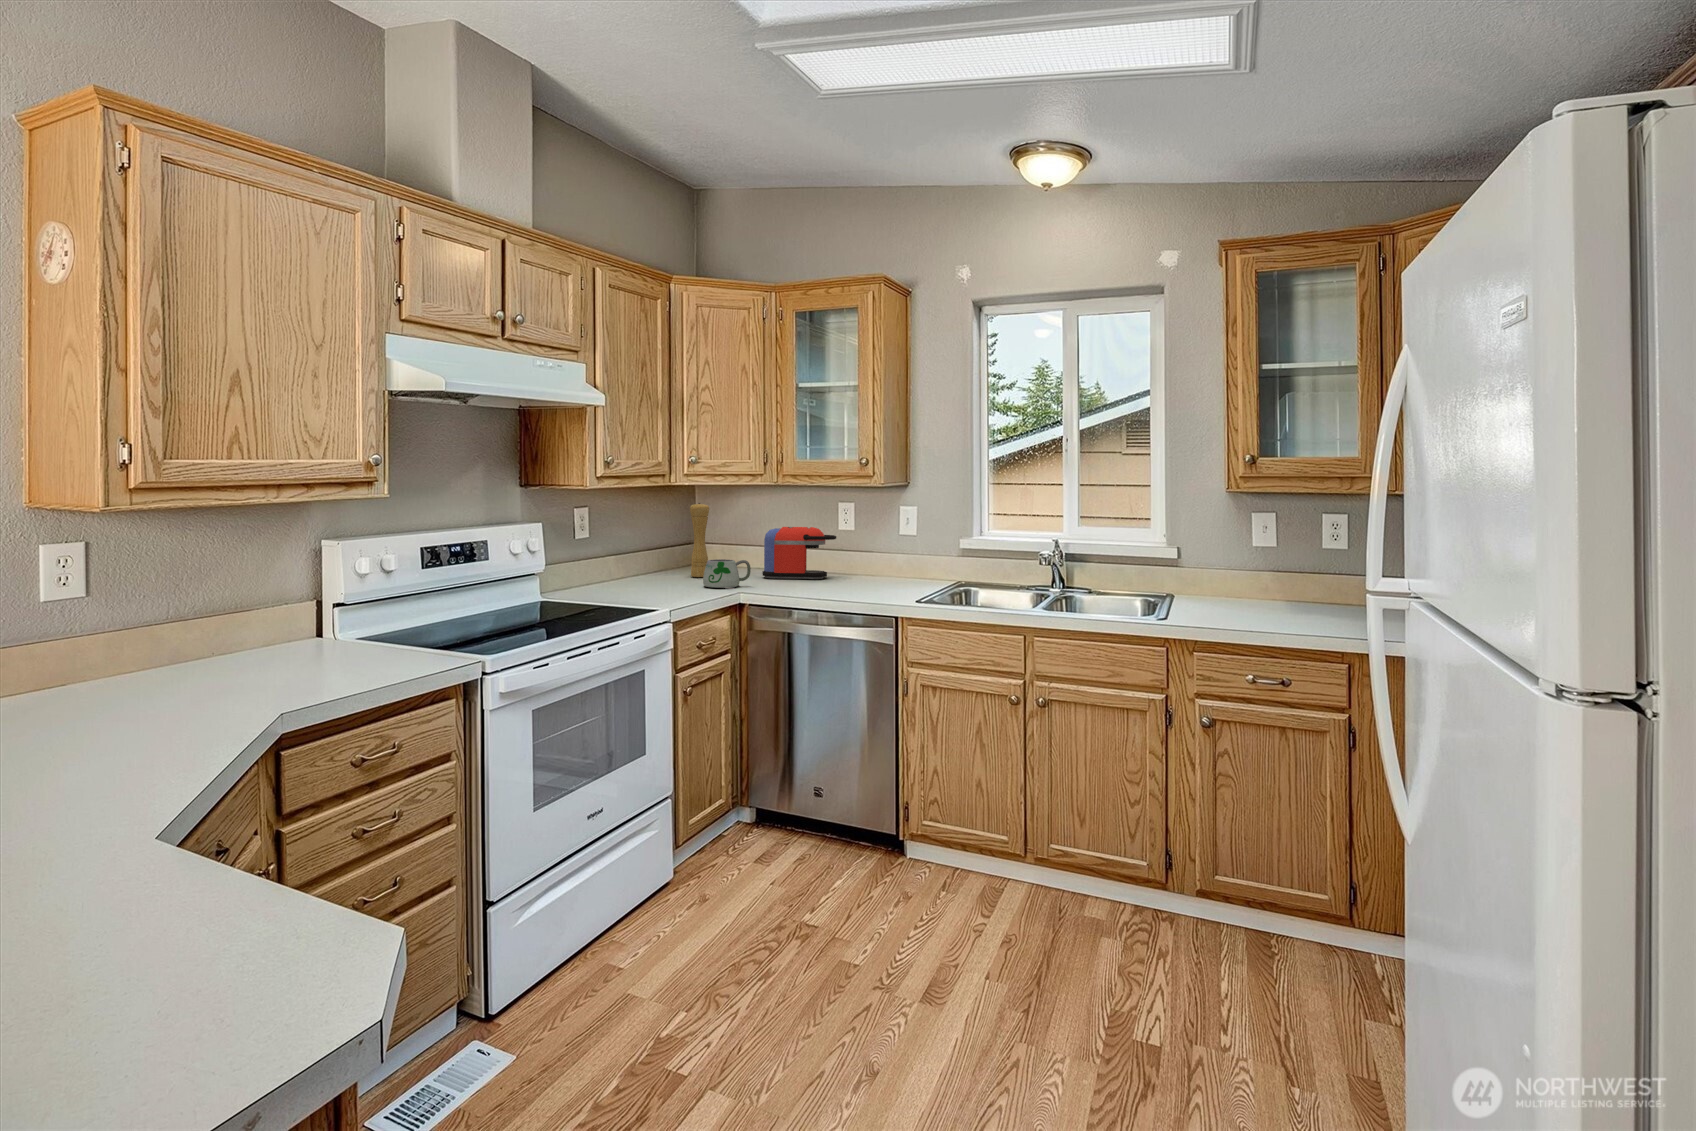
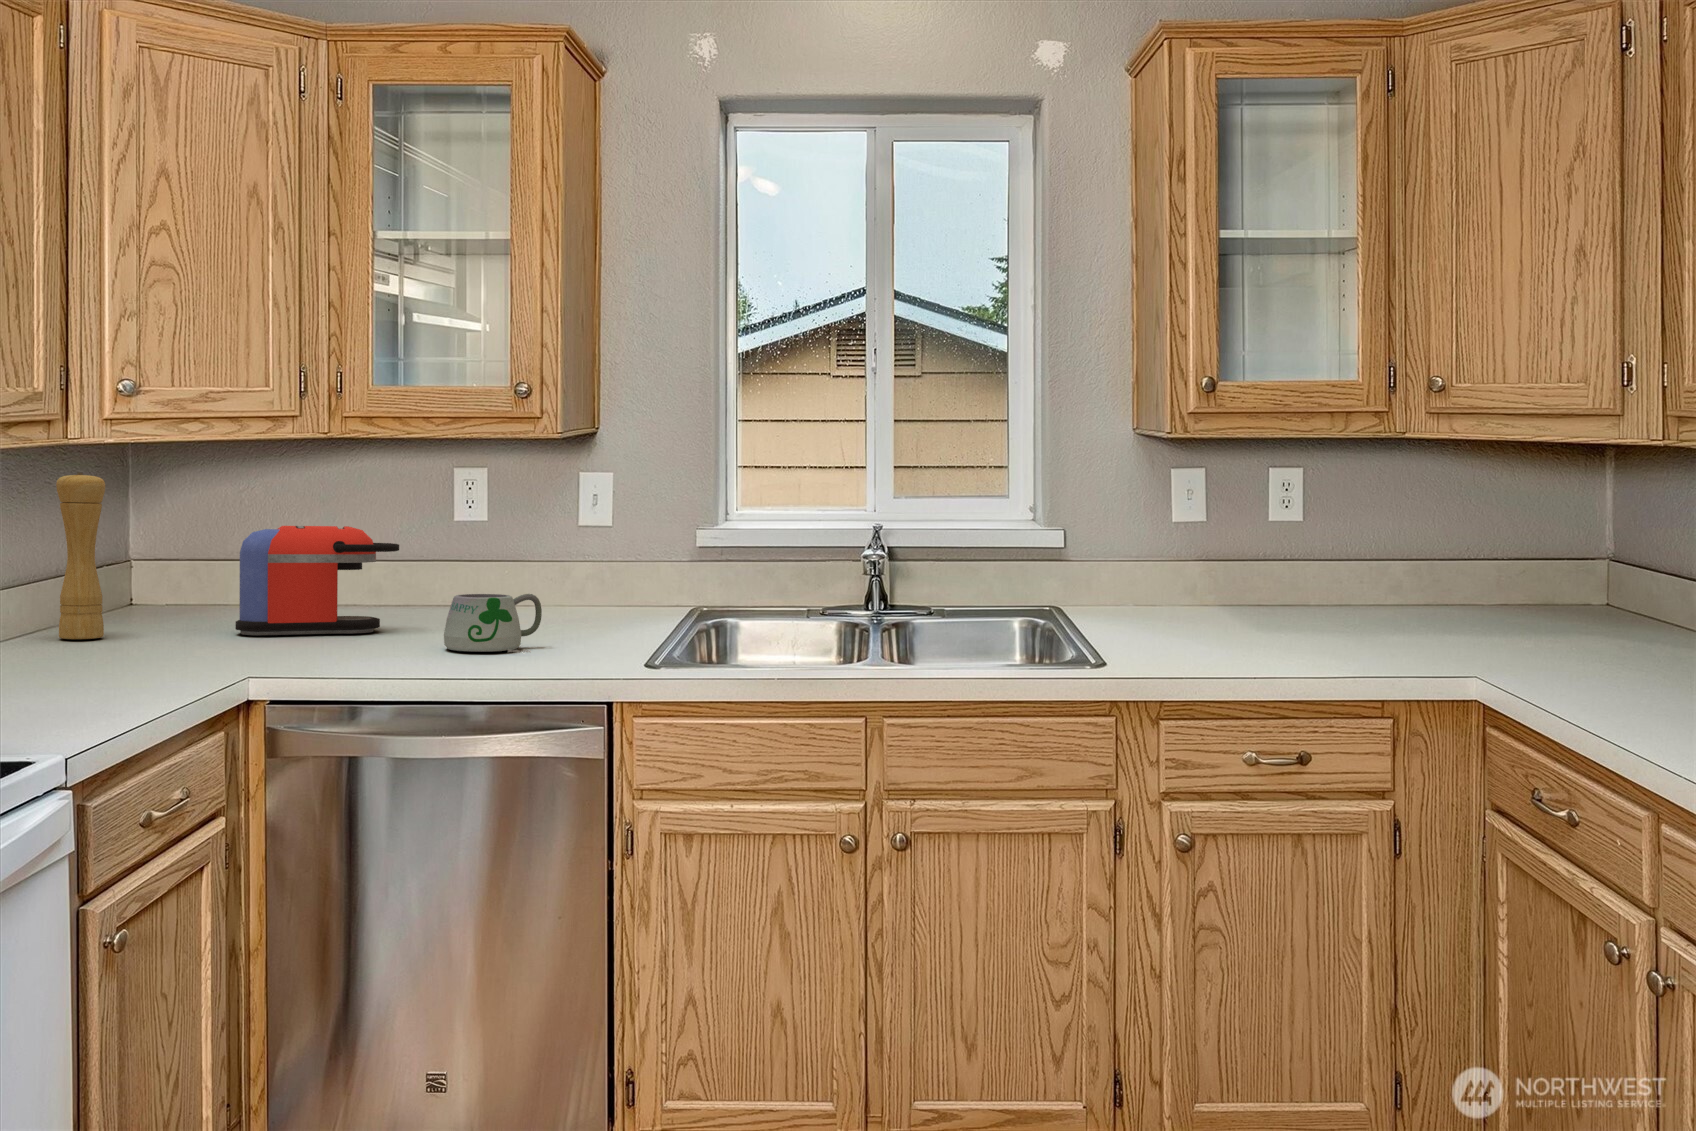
mug: present [703,559,751,589] -> present [444,594,542,652]

